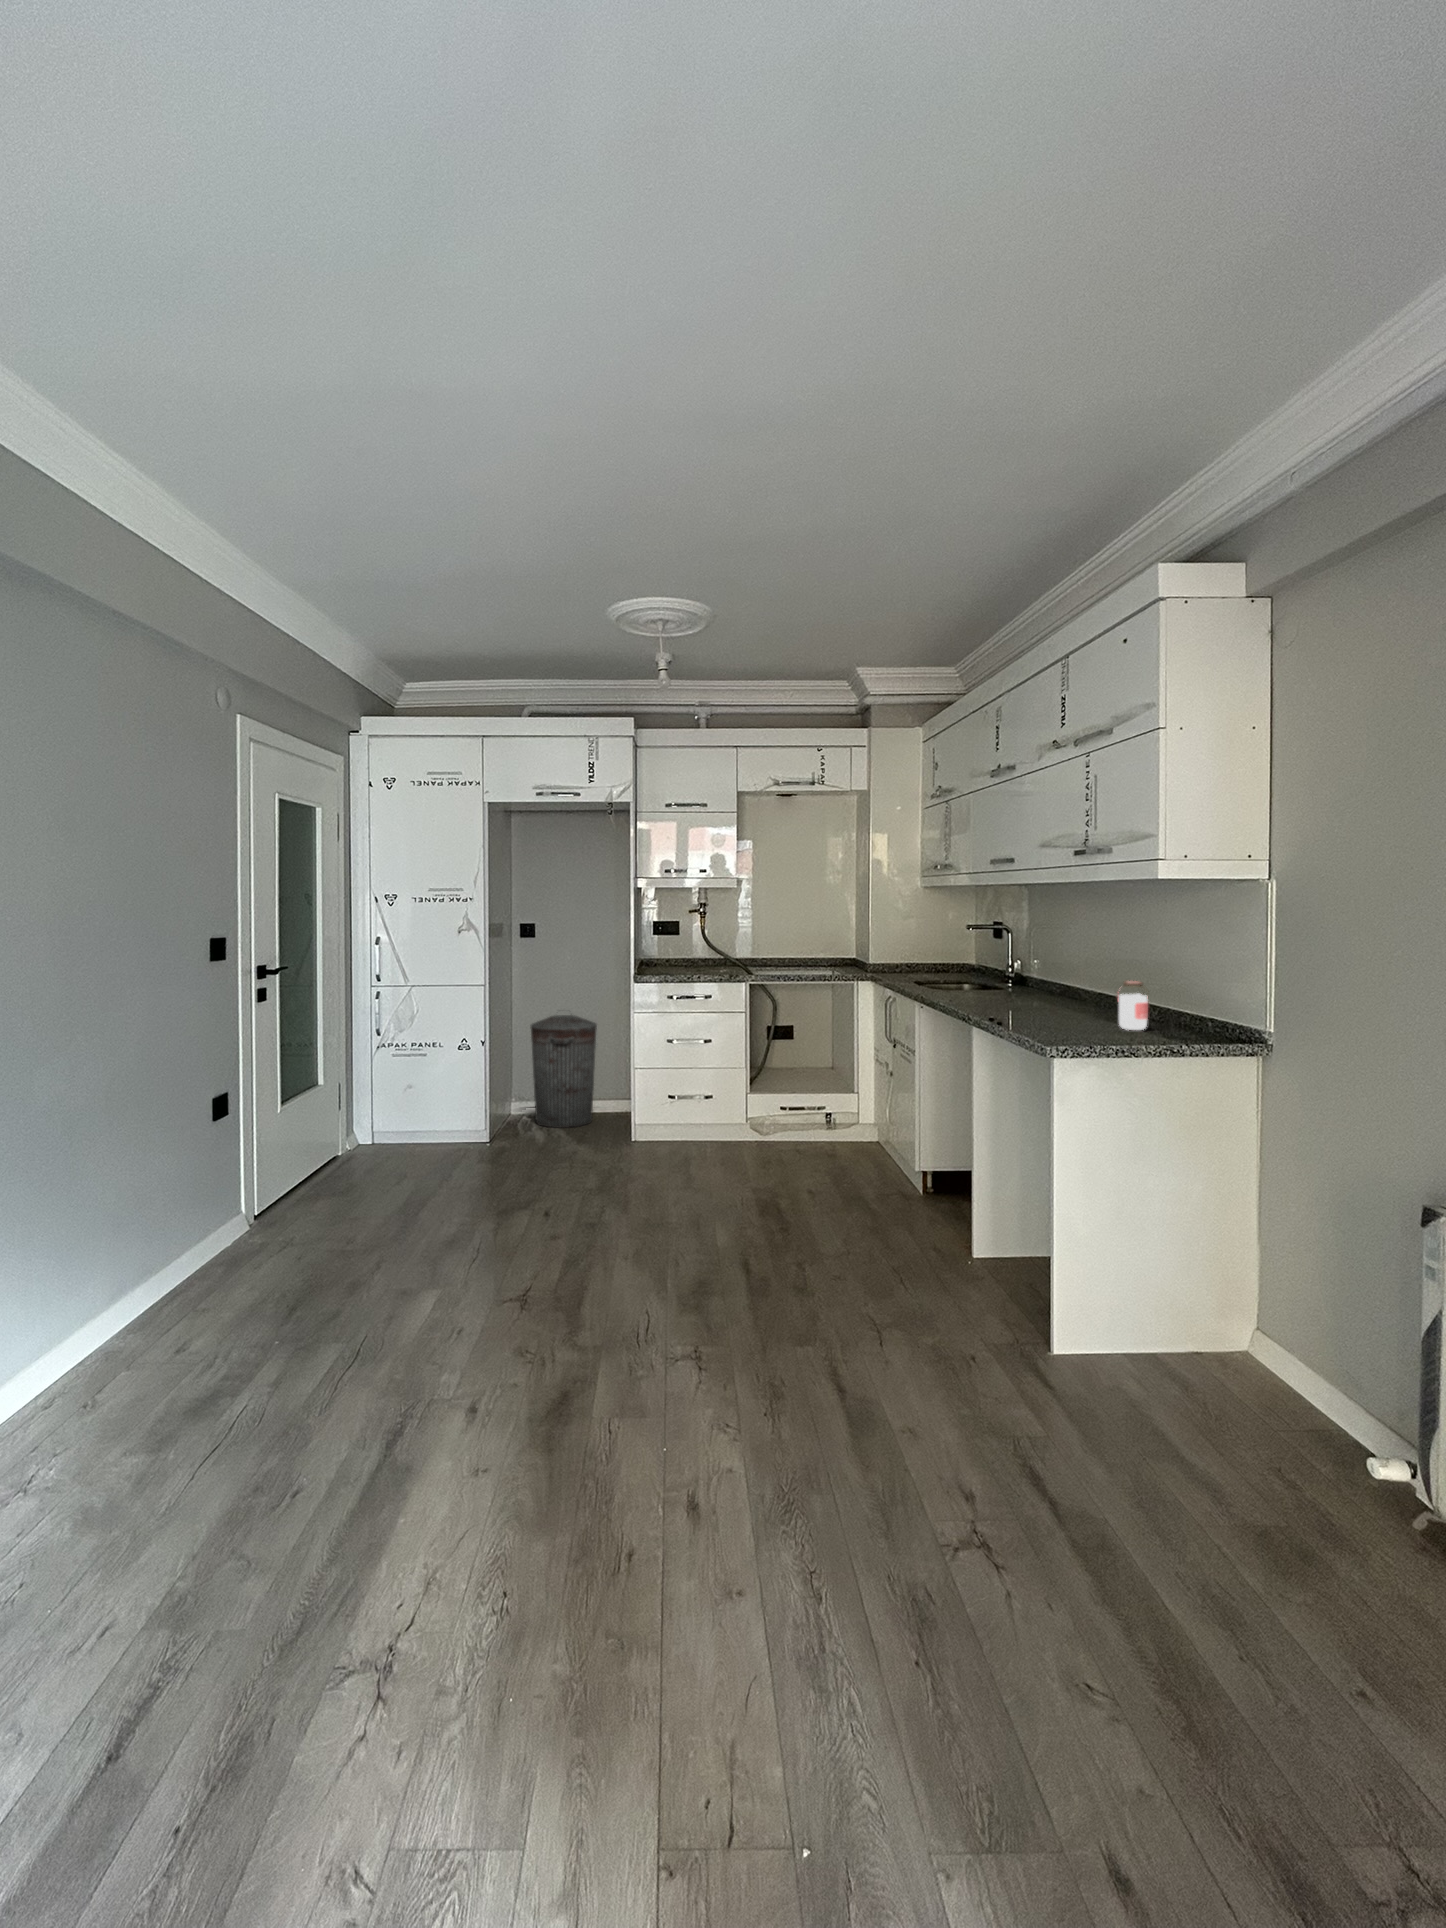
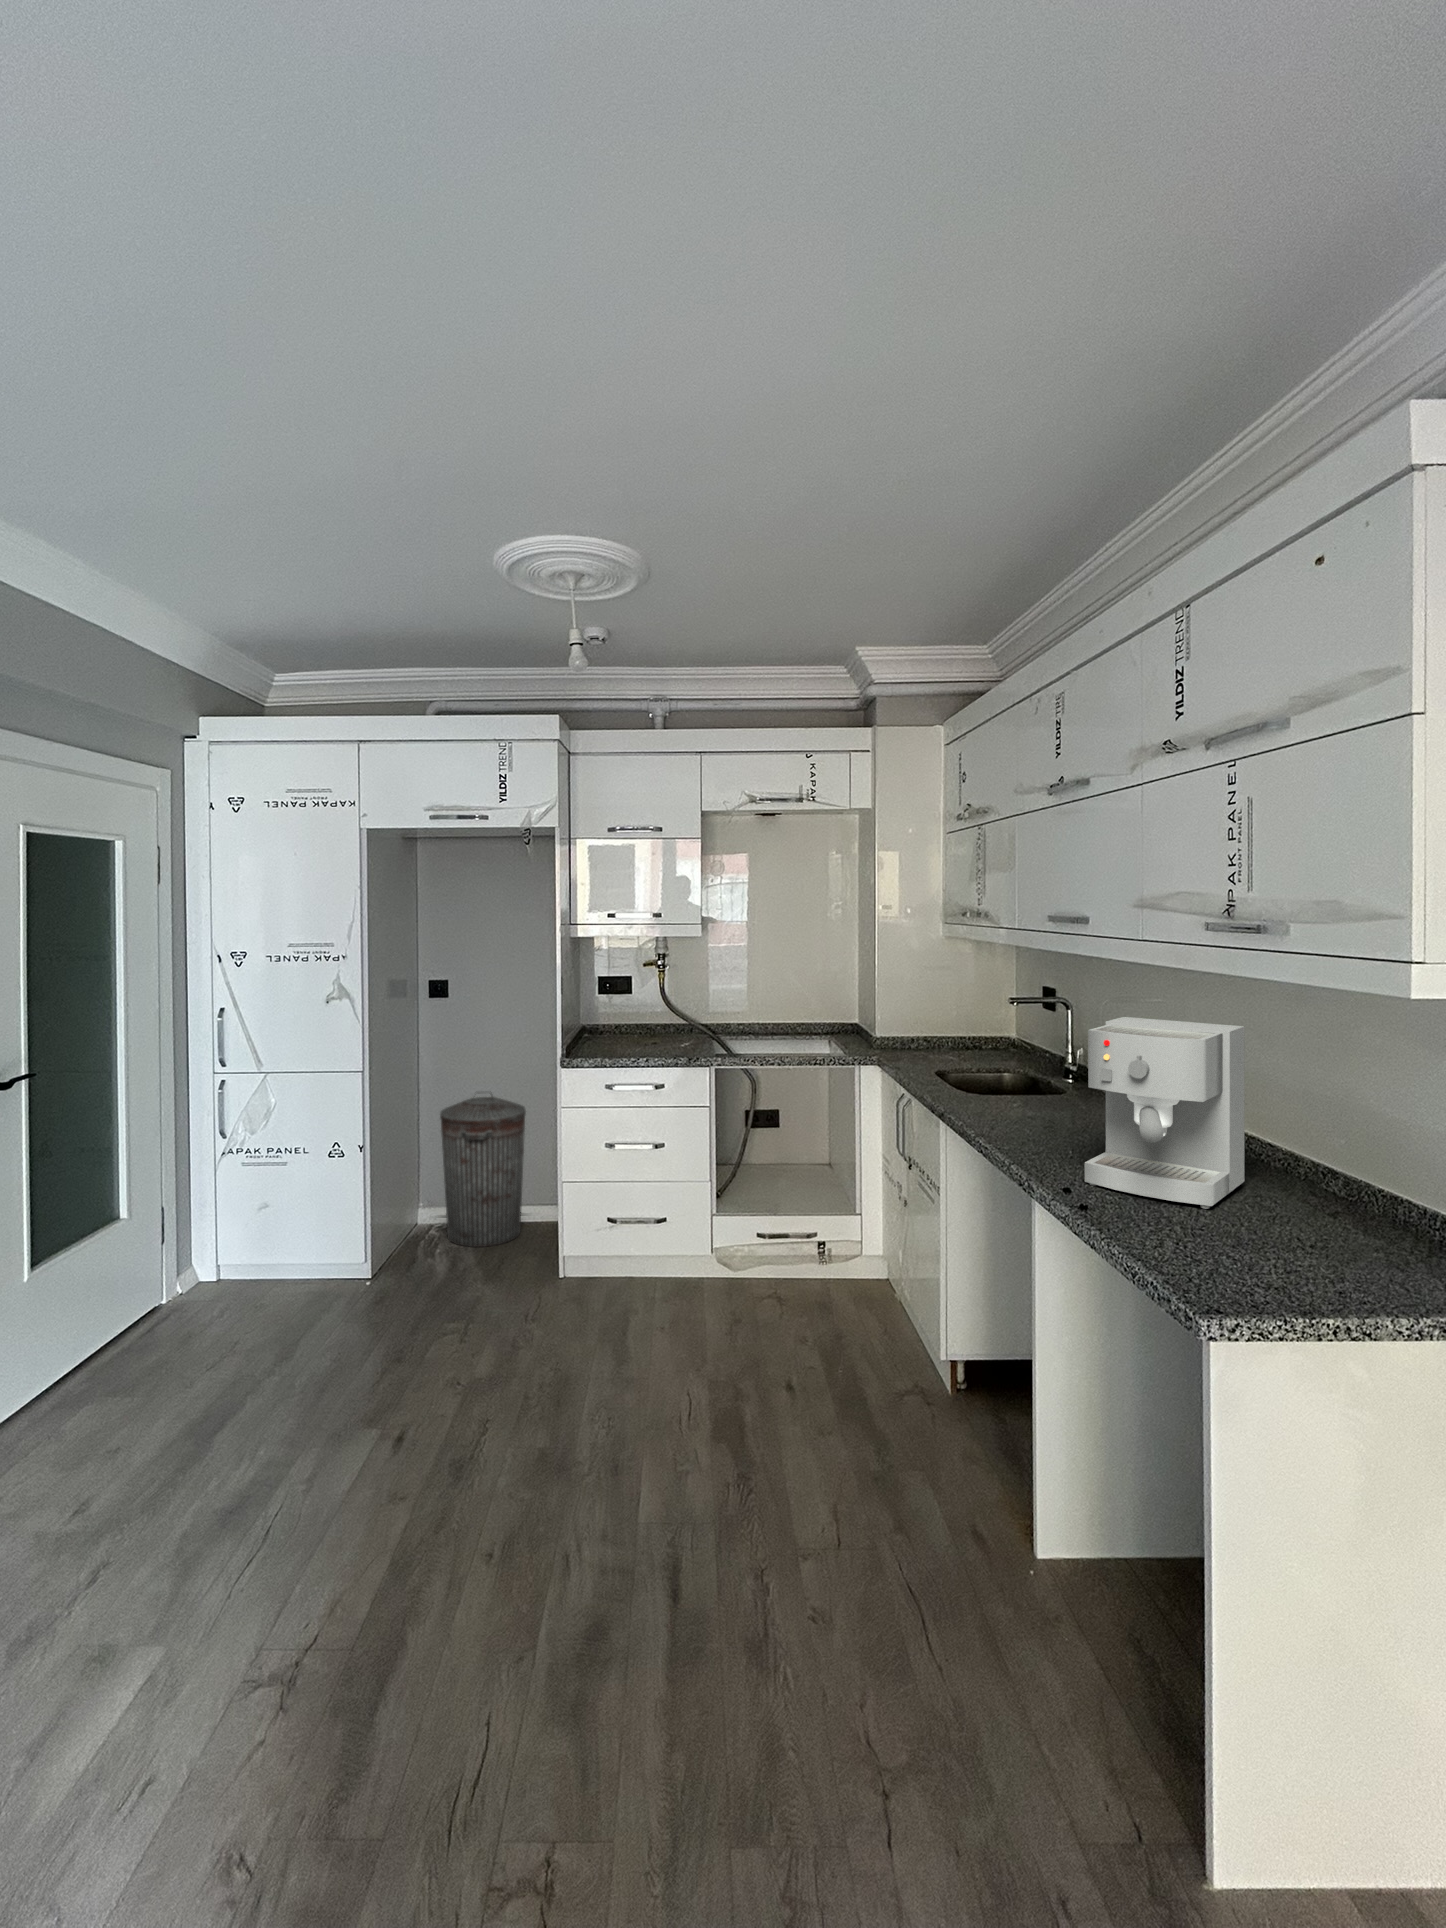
coffee maker: none [1003,915,1101,1020] -> present [1085,1017,1245,1209]
jar: present [1117,981,1148,1030] -> none [1303,1164,1363,1259]

